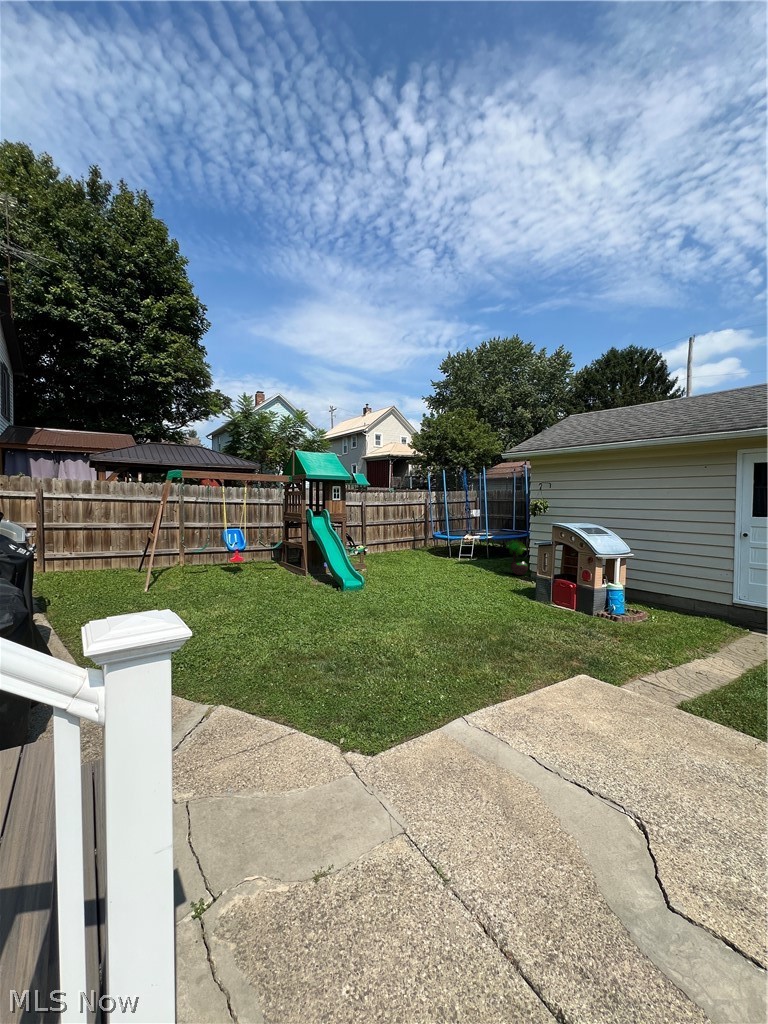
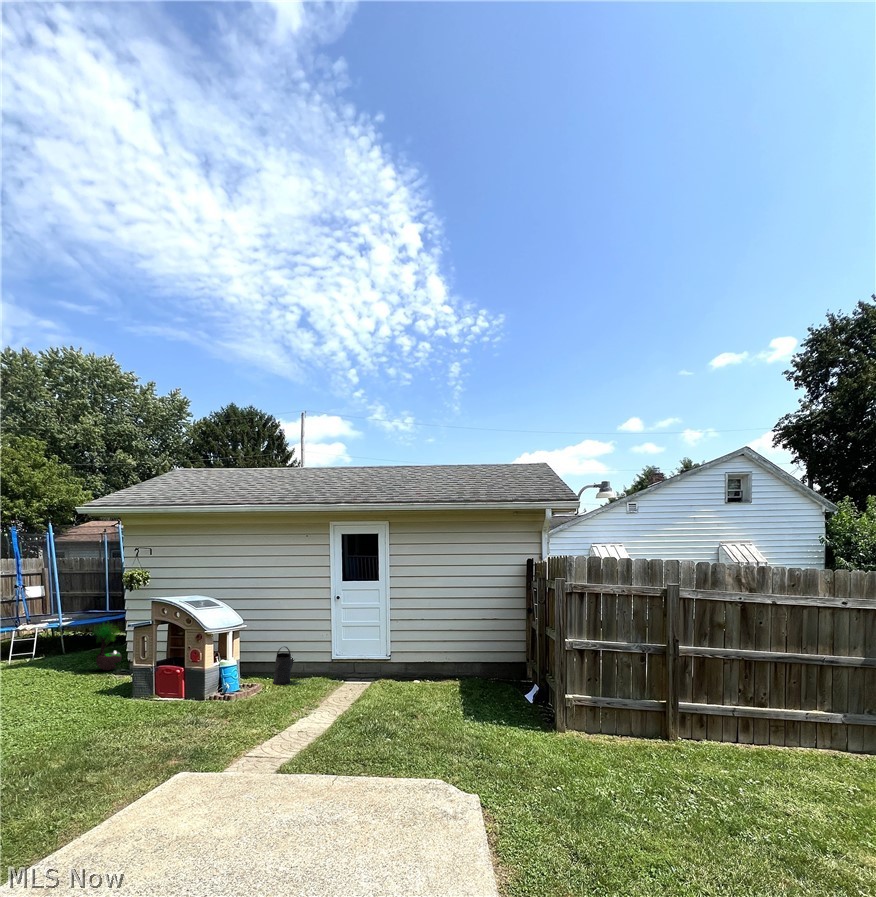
watering can: none [662,581,690,617] -> present [273,646,294,685]

